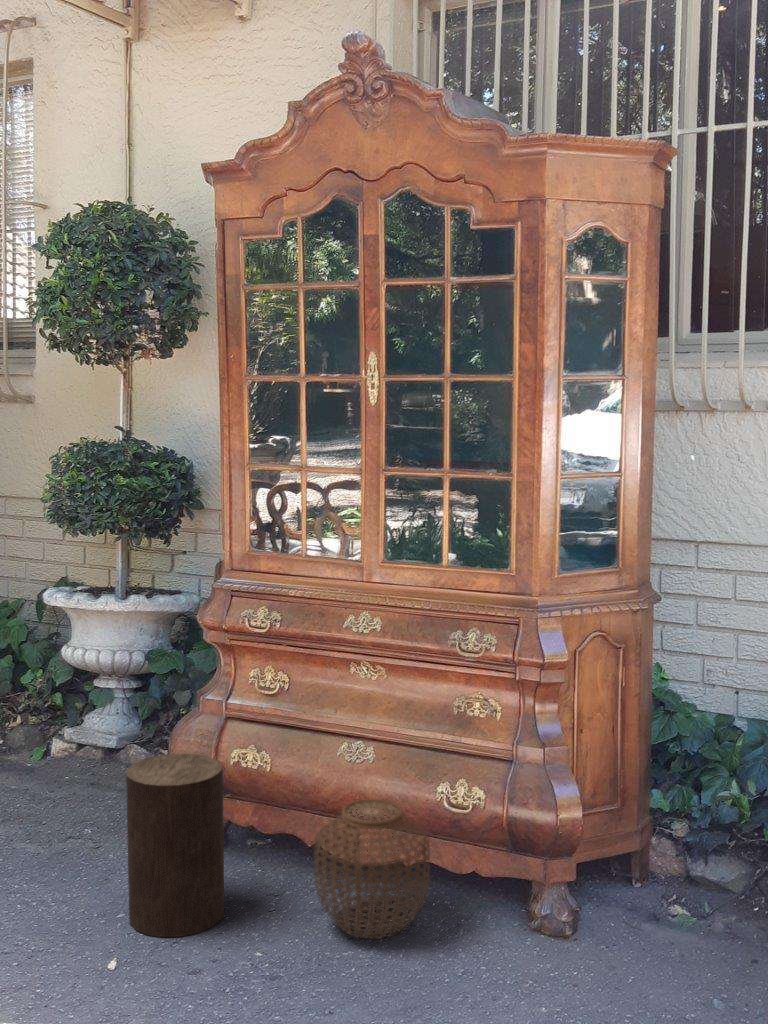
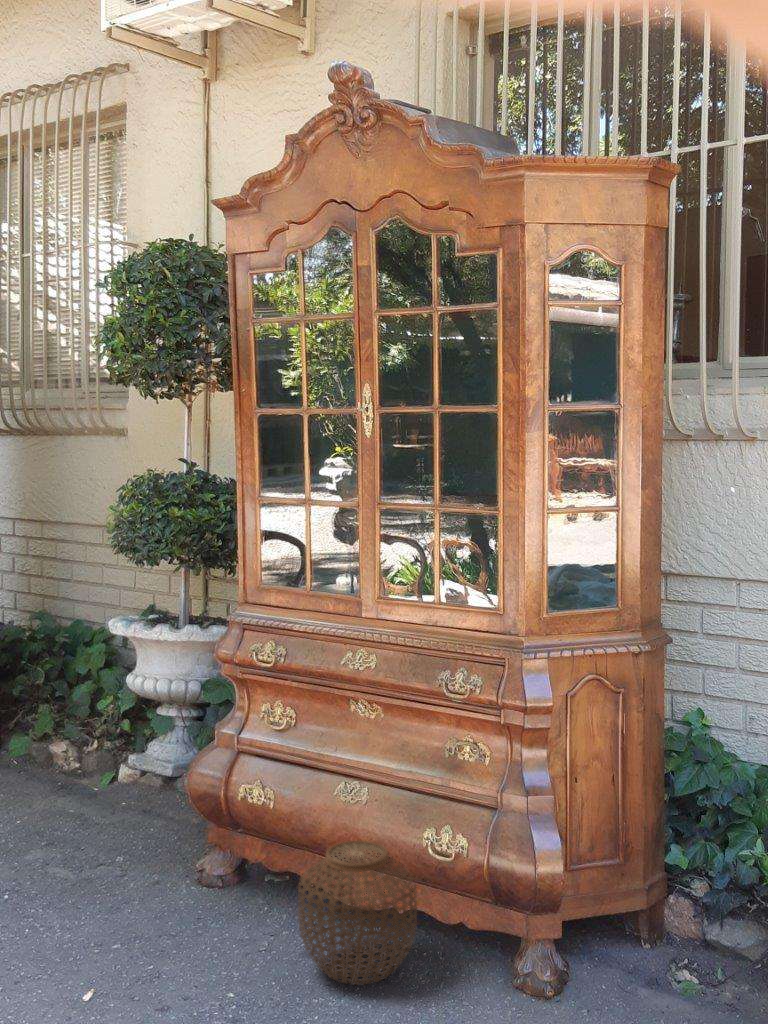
stool: present [126,753,224,937] -> none [121,785,220,967]

